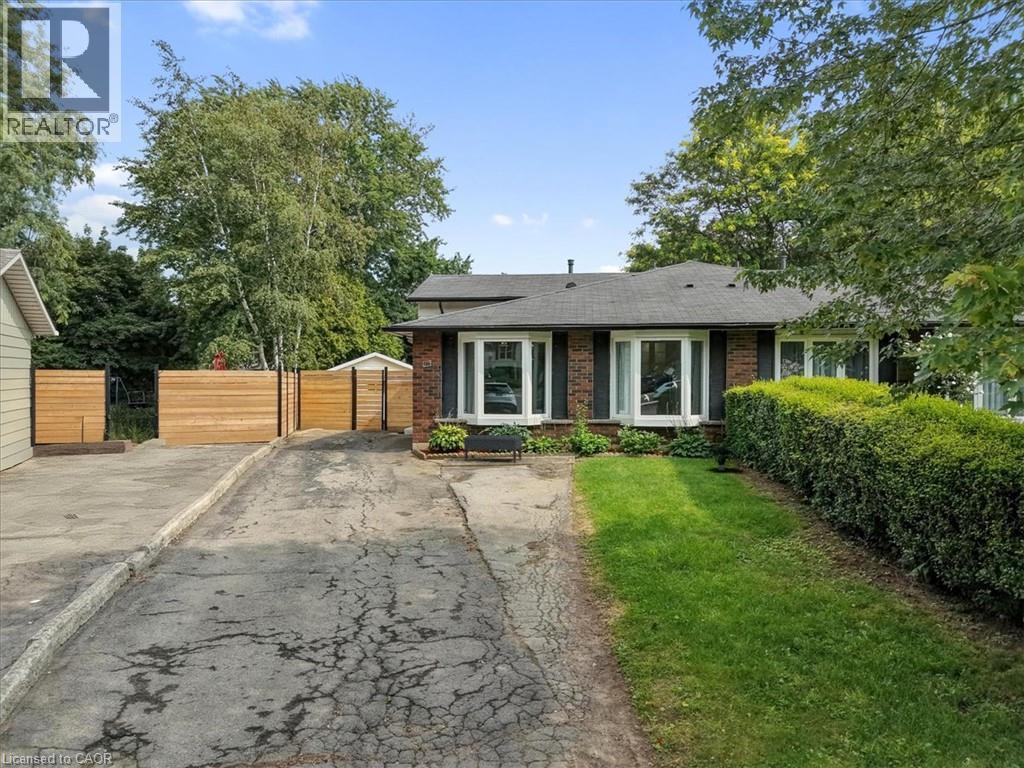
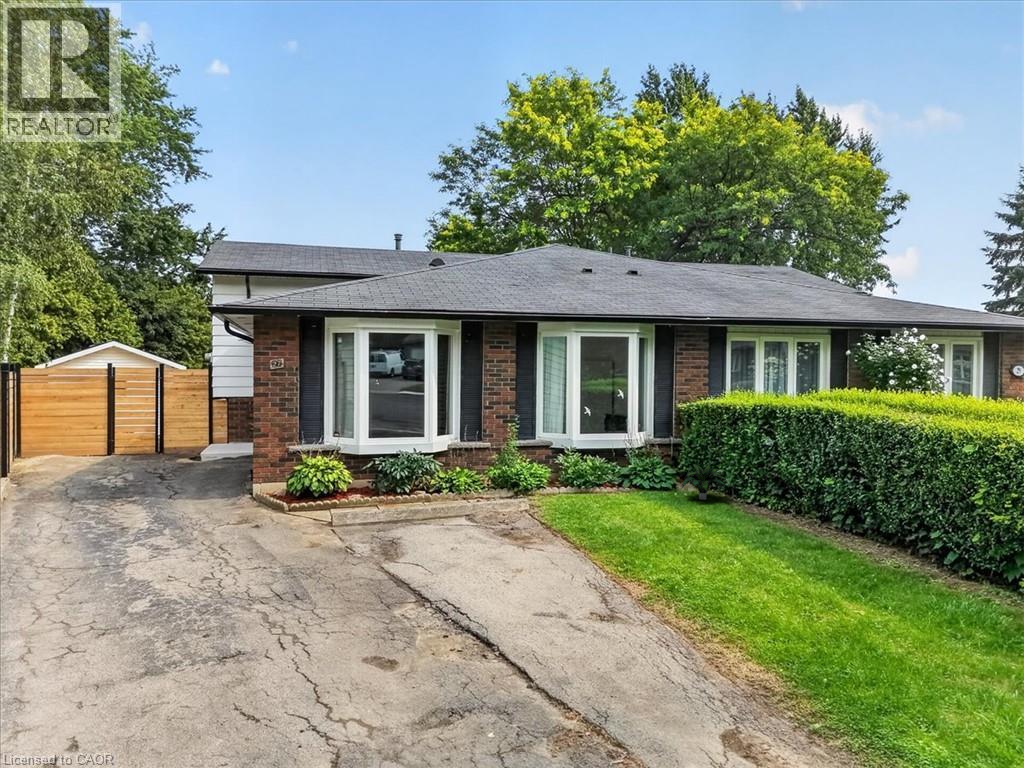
bench: present [464,435,522,462] -> none [348,467,431,511]

